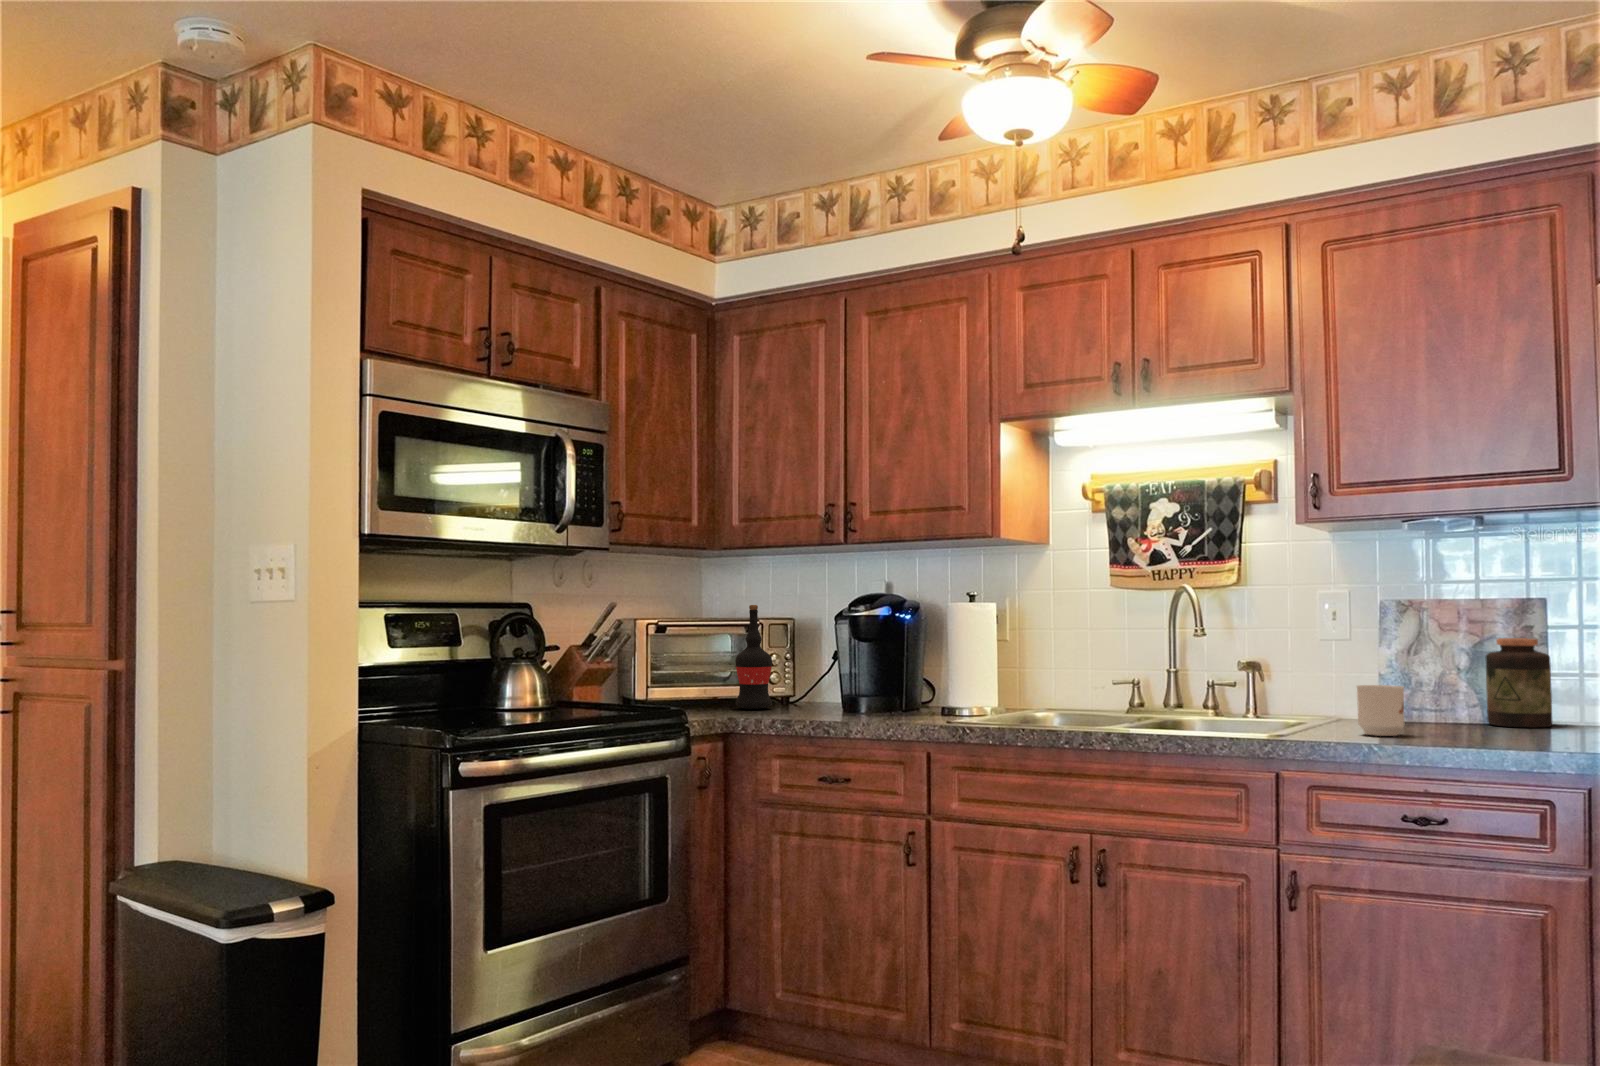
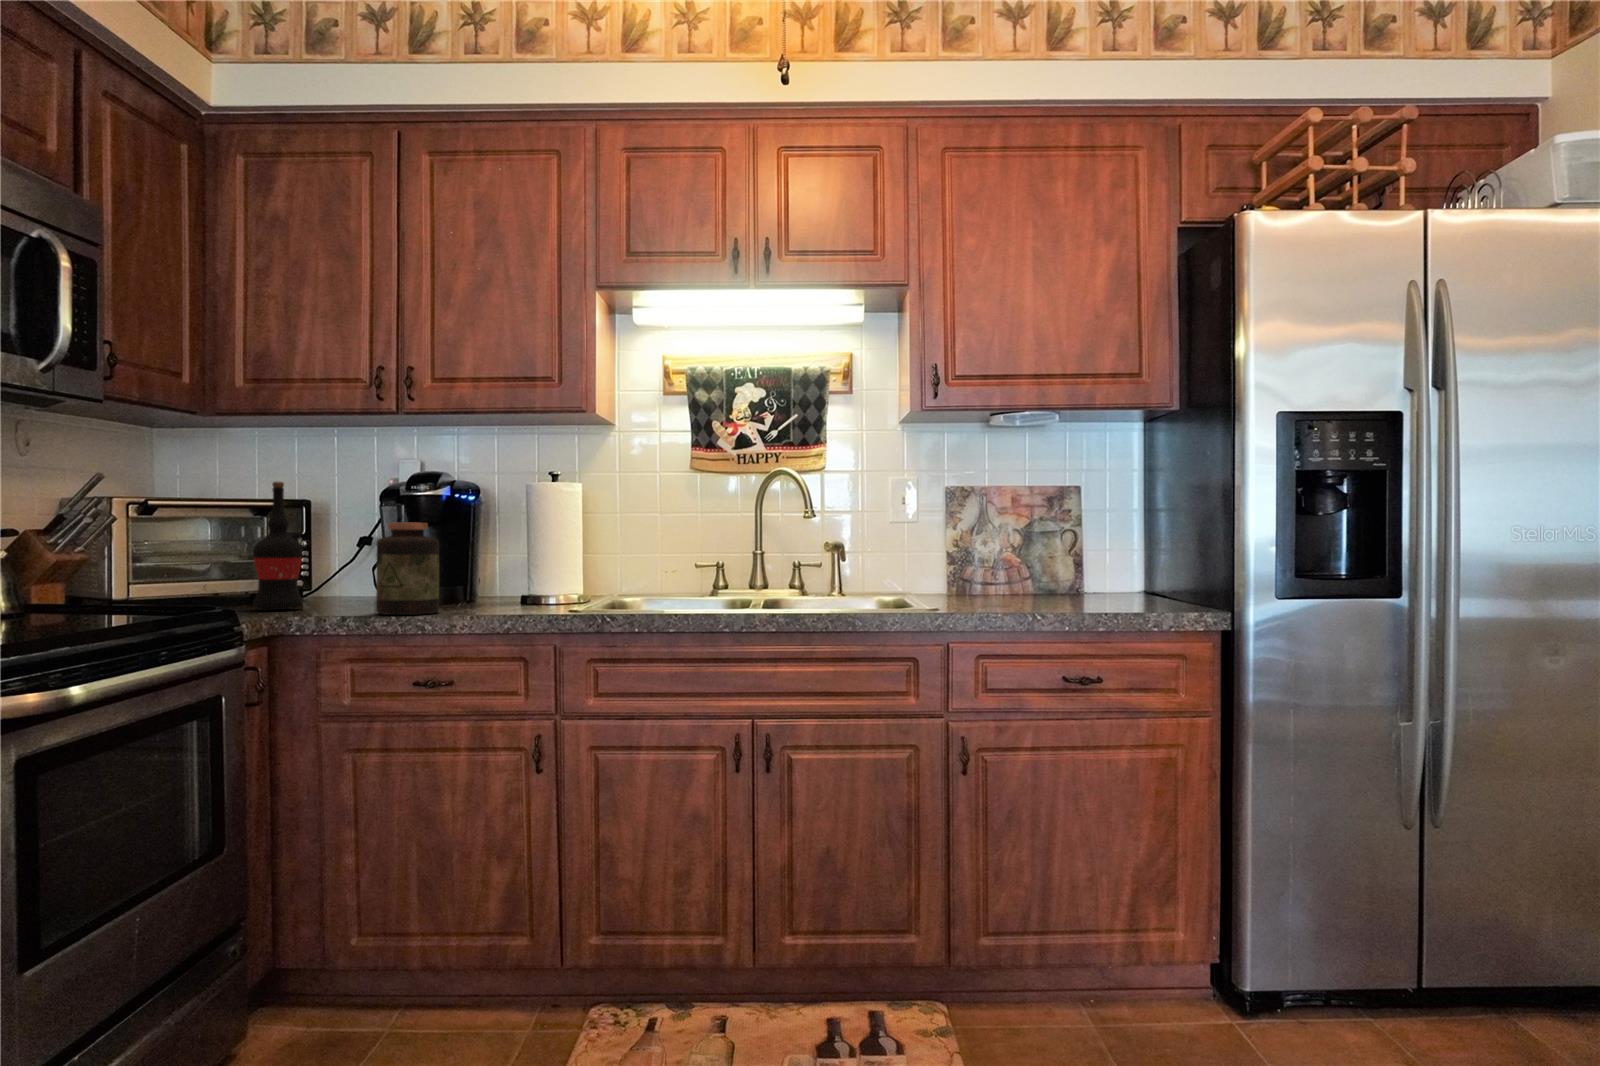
jar: present [1485,638,1552,728] -> present [376,523,439,615]
mug: present [1357,685,1404,736] -> none [973,559,1015,604]

